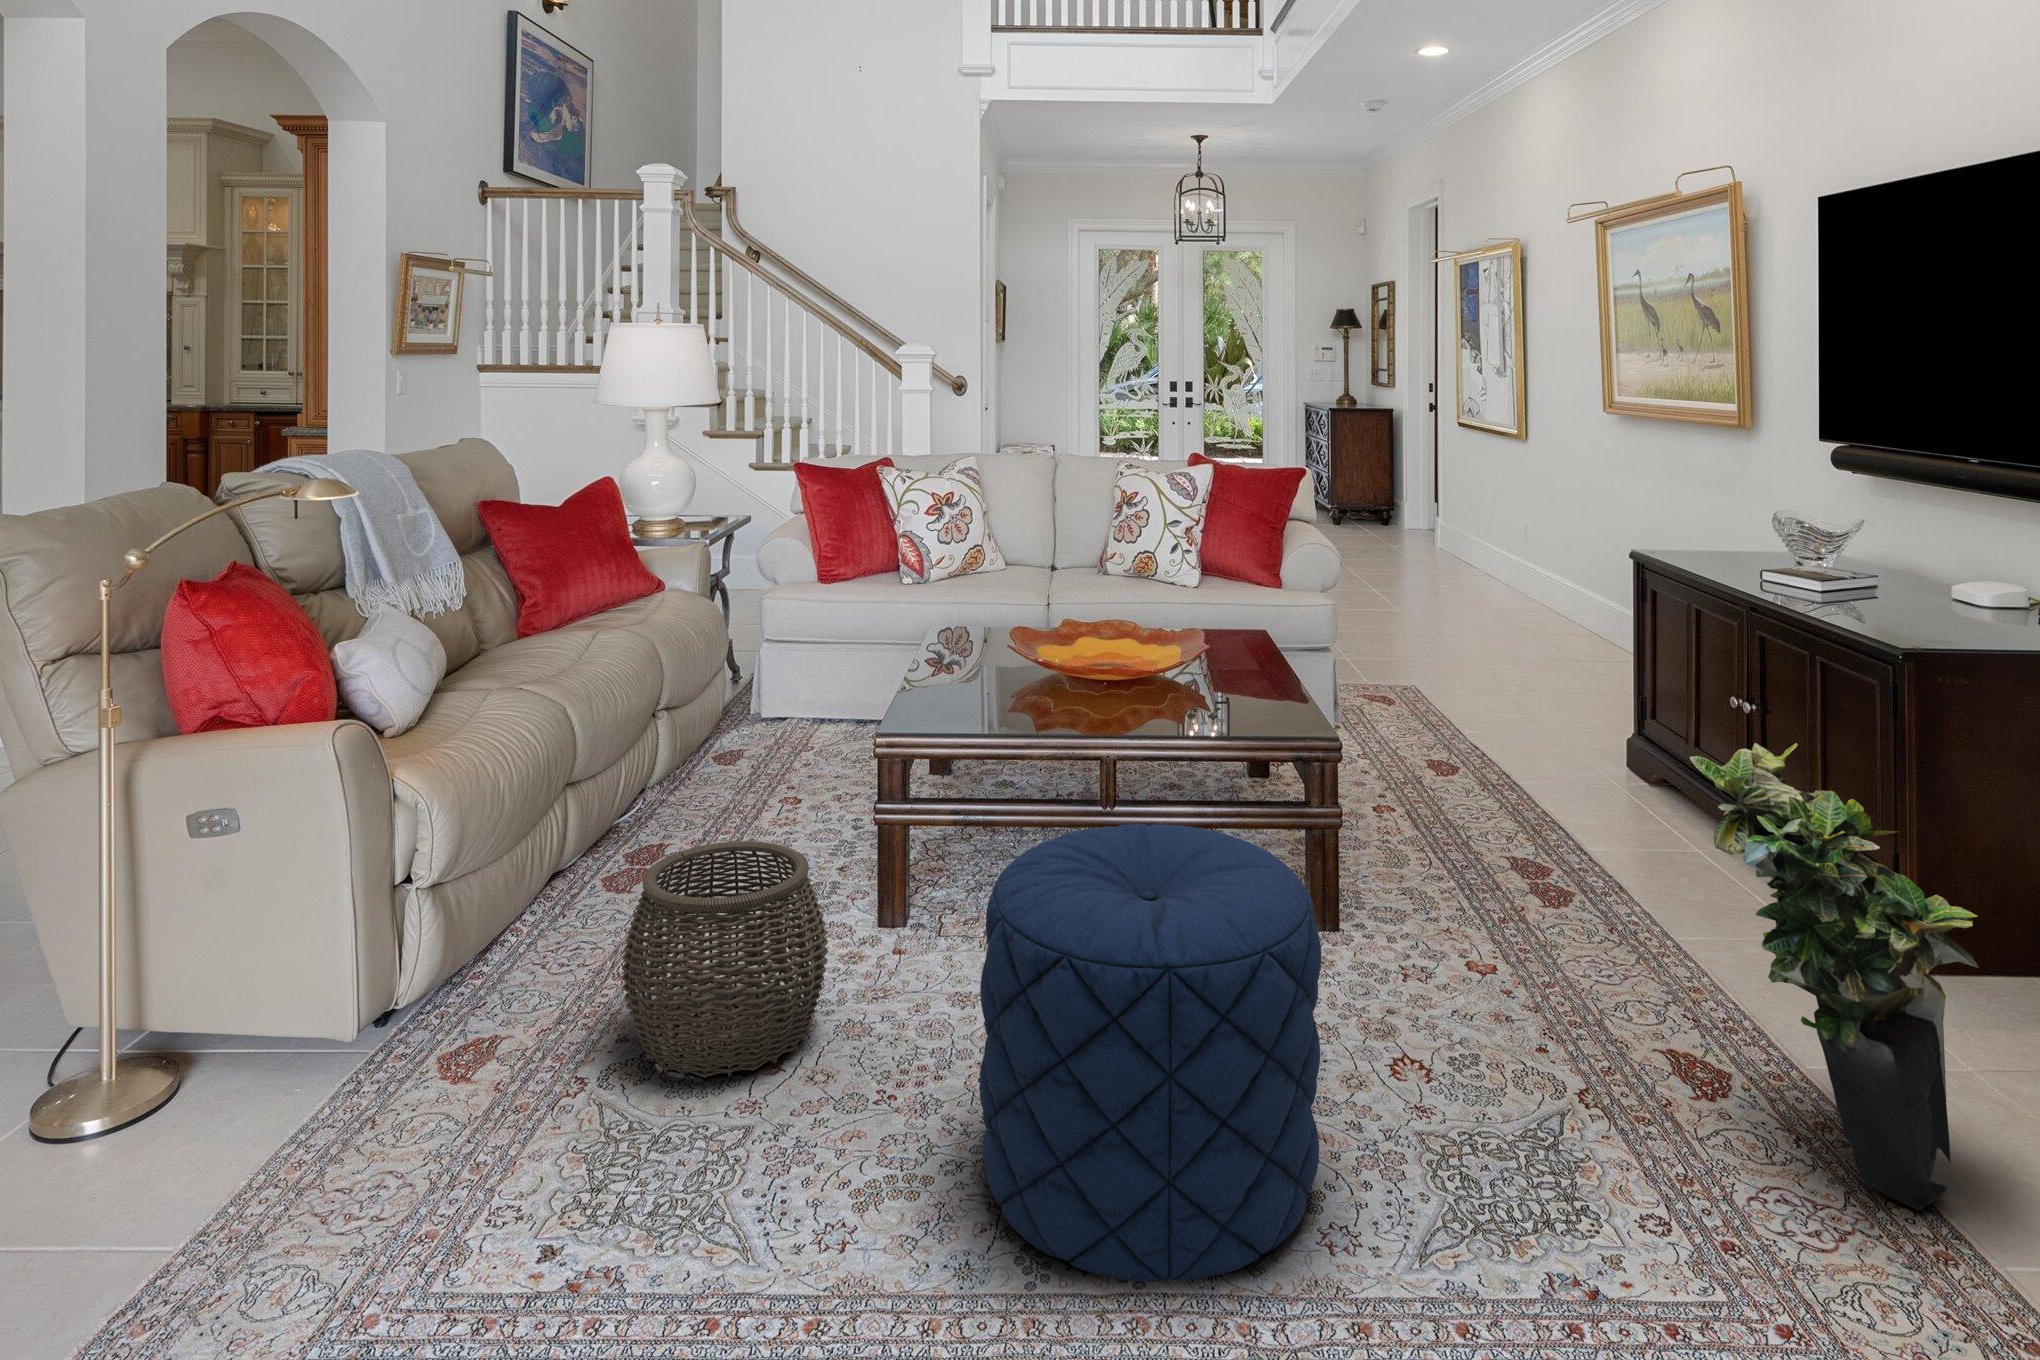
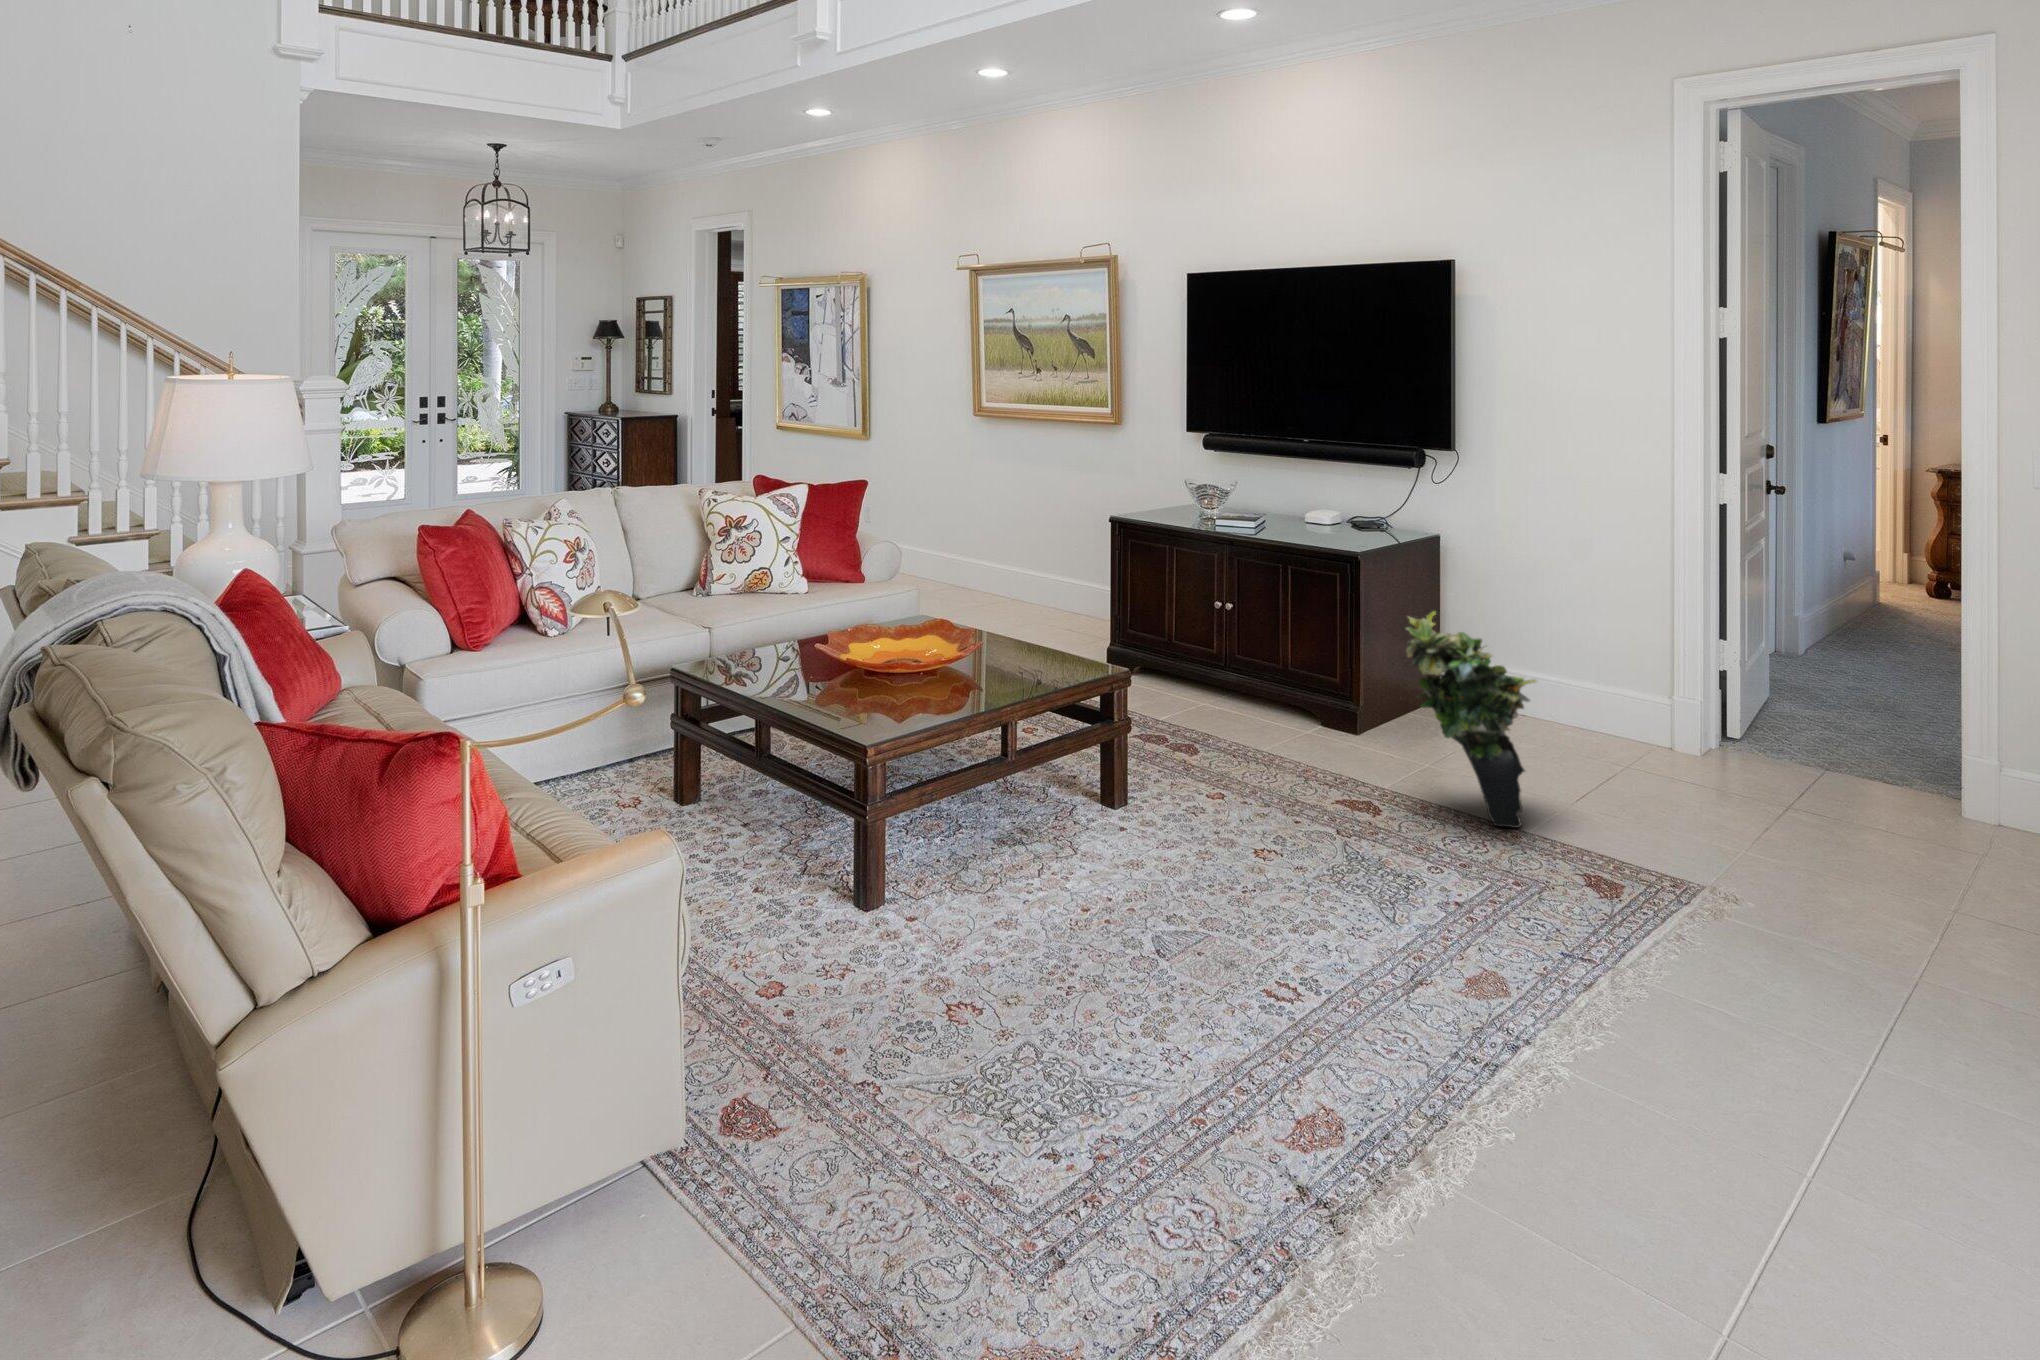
pouf: present [979,824,1321,1282] -> none [1161,731,1381,1003]
woven basket: present [622,841,828,1078] -> none [843,841,1007,1038]

